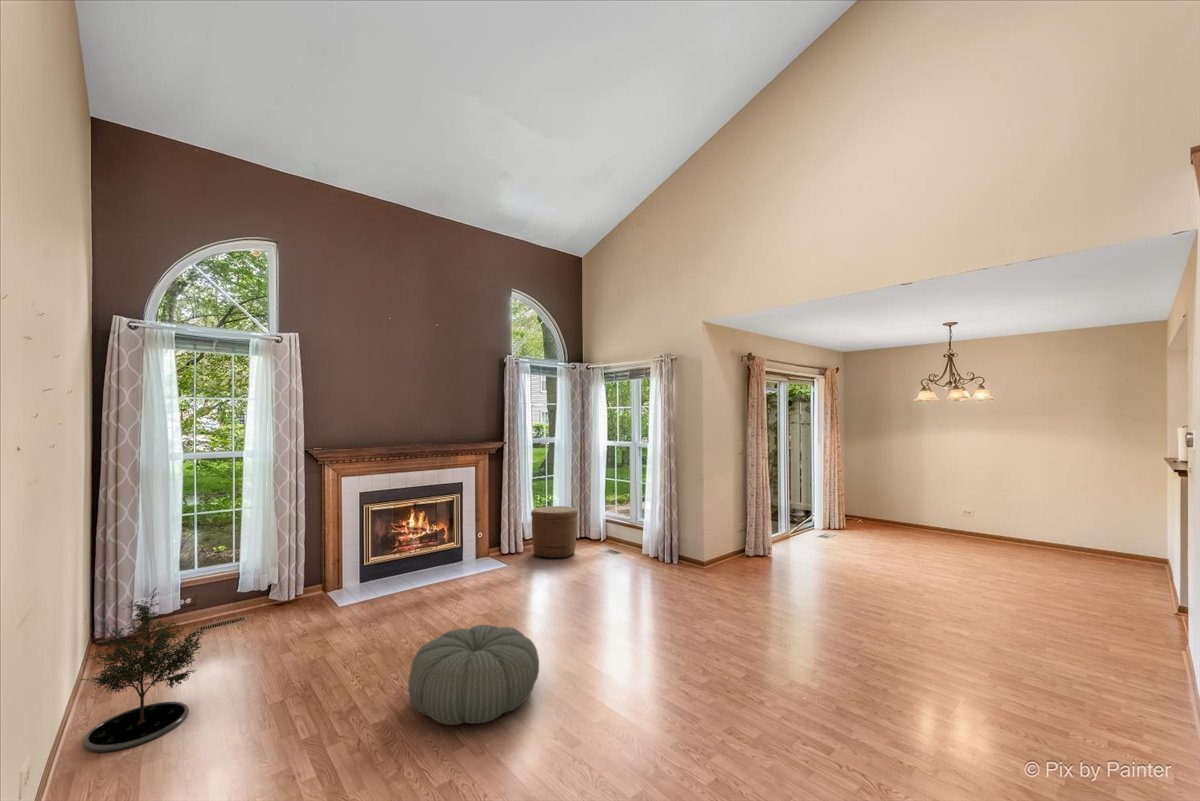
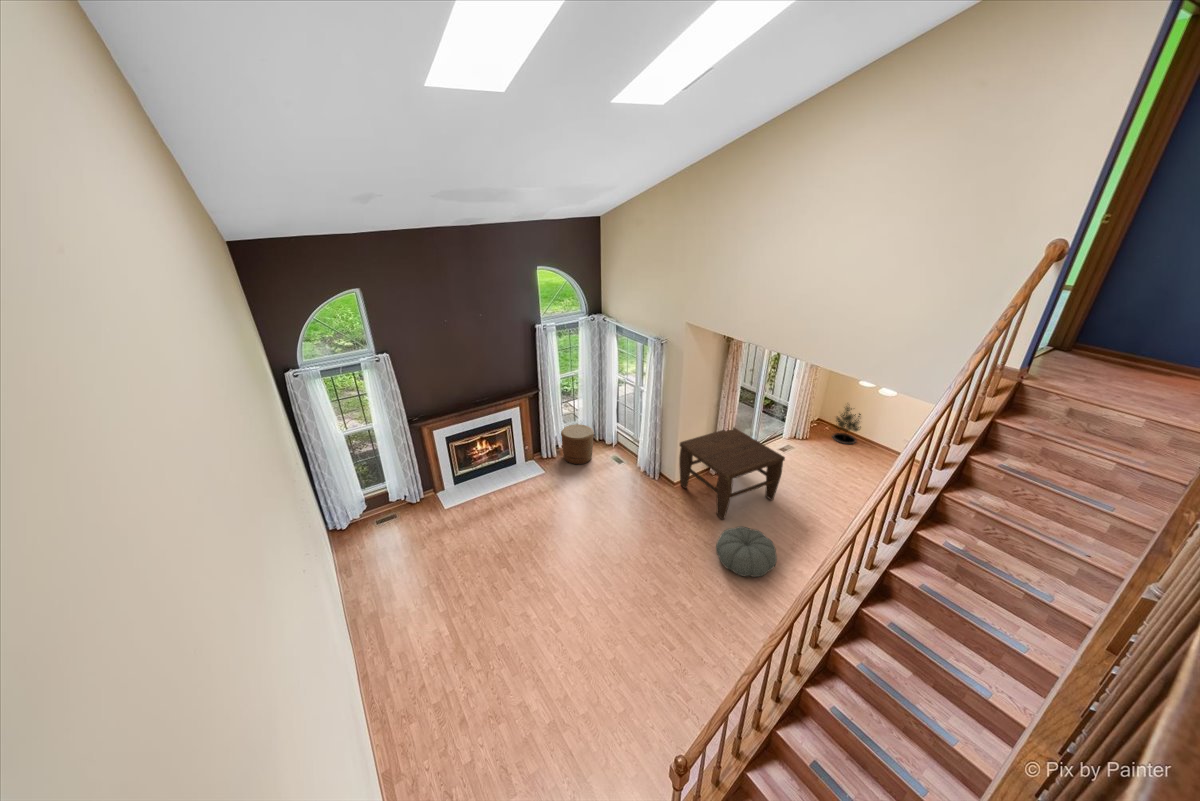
coffee table: none [707,487,854,589] -> present [679,428,785,519]
potted tree: present [82,588,204,752] -> present [833,406,861,444]
pouf: present [409,625,539,725] -> present [716,526,777,577]

